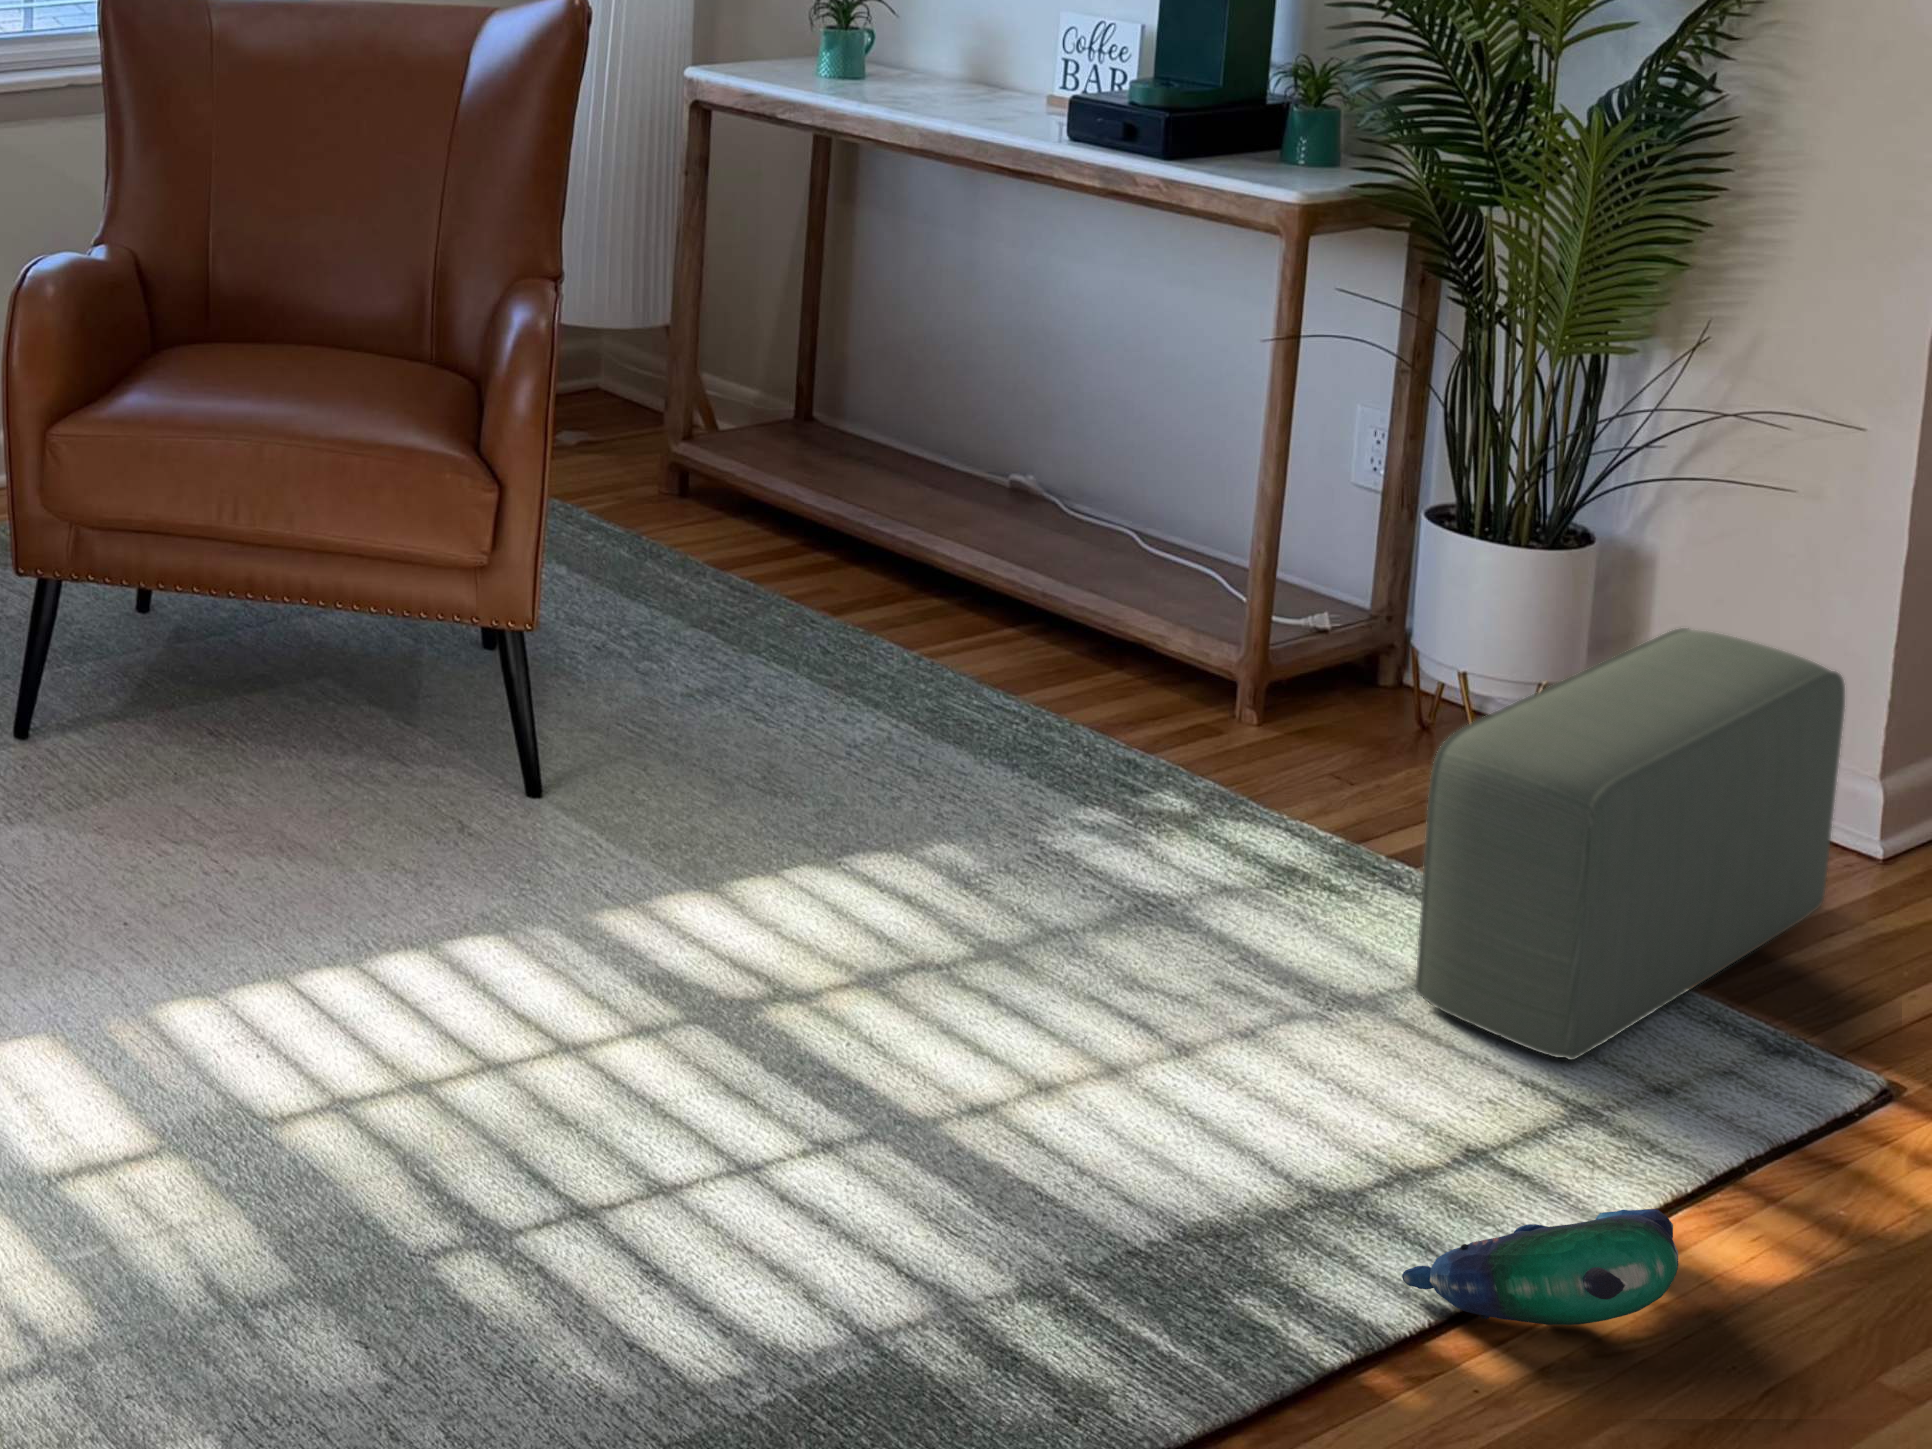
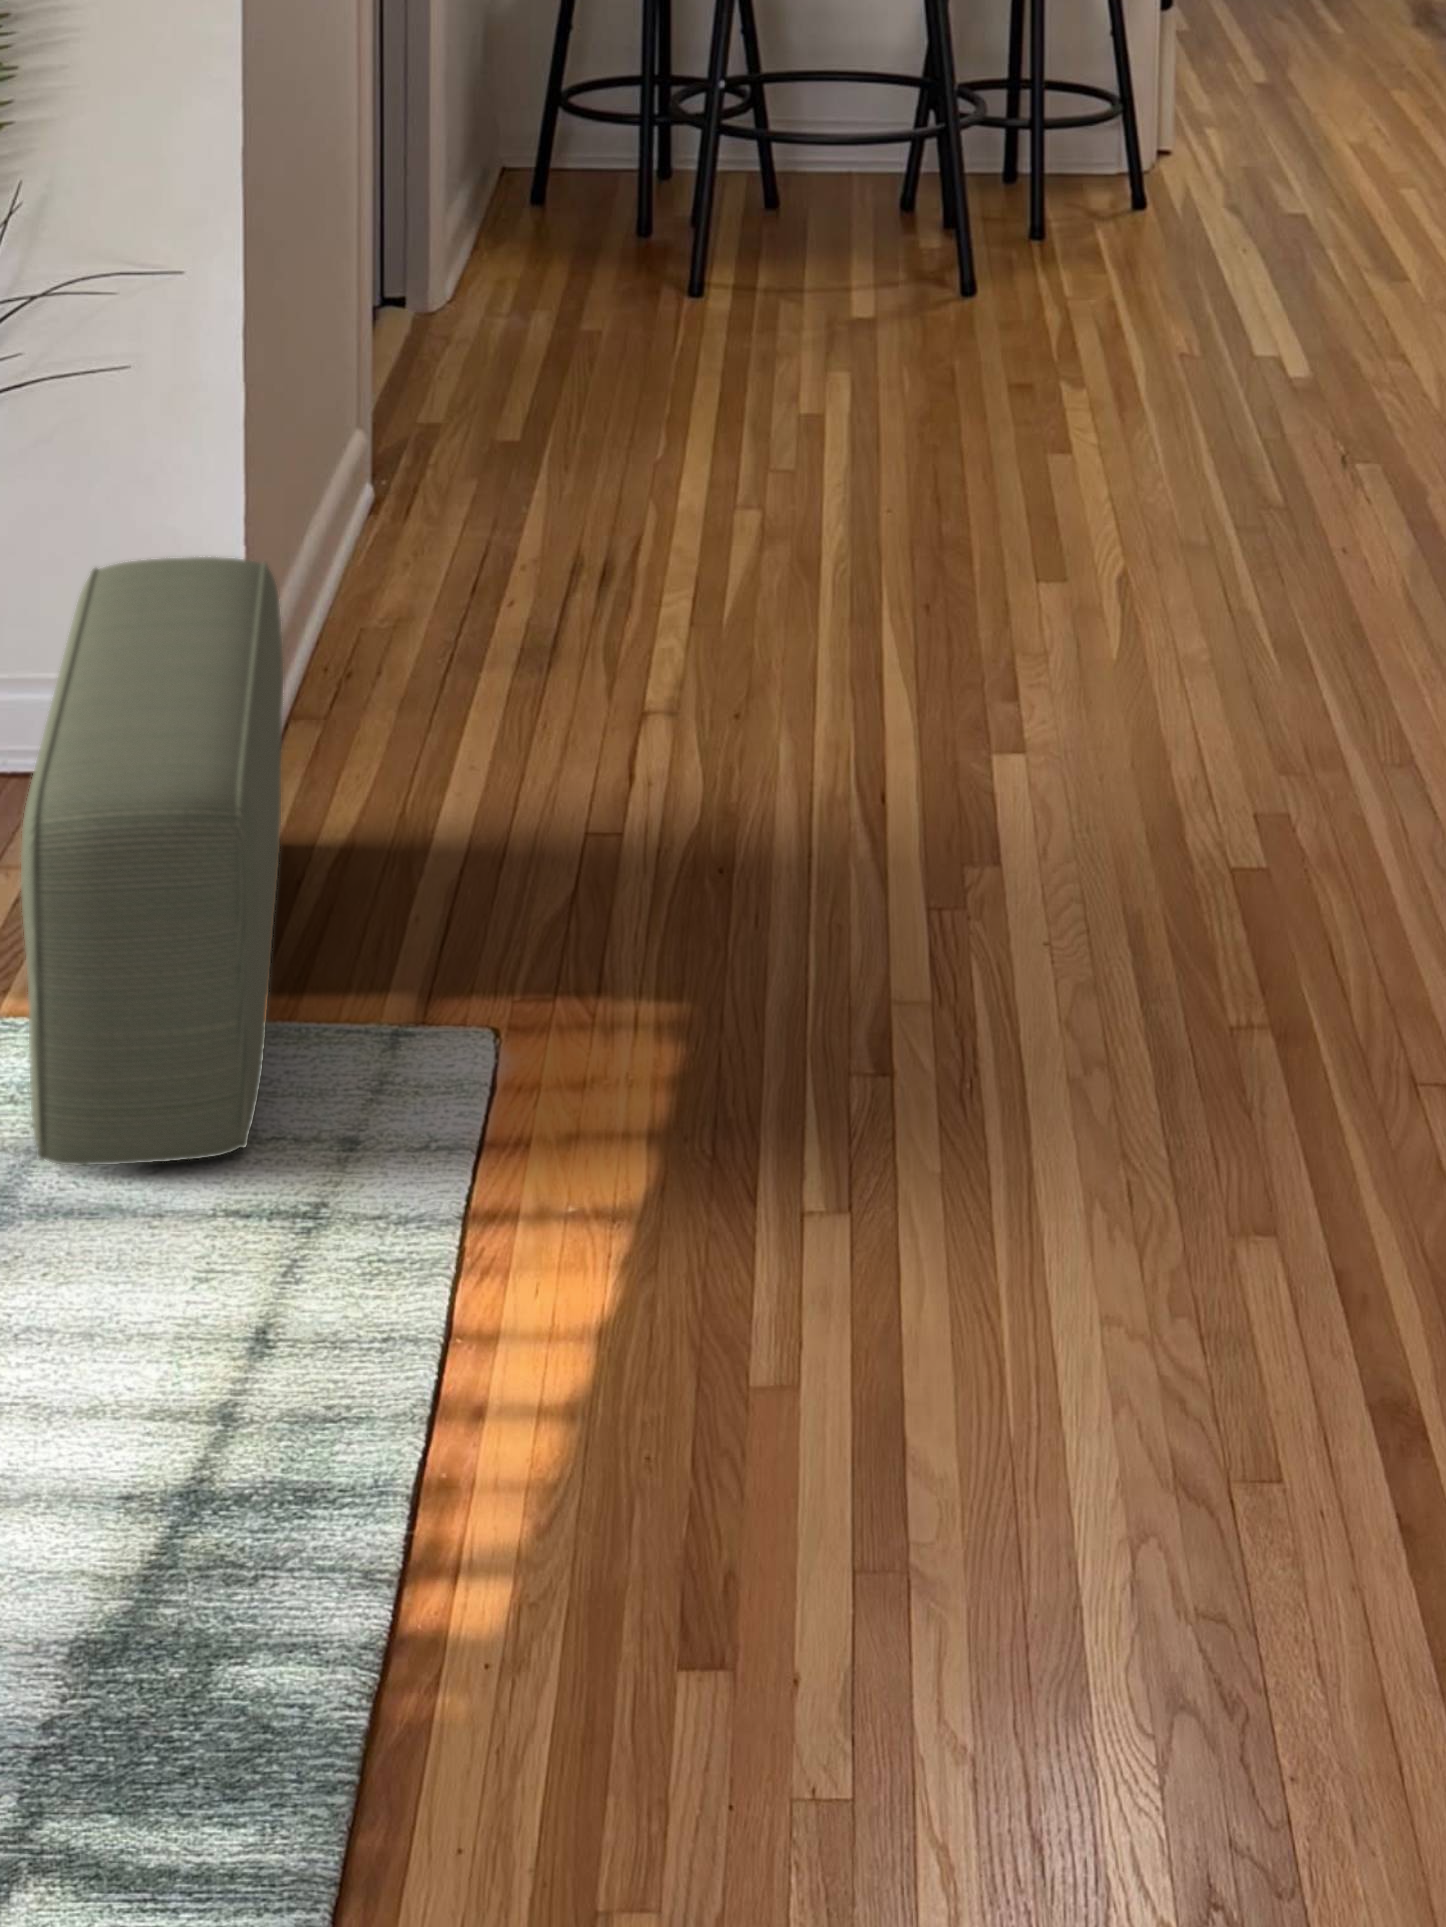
plush toy: present [1402,1209,1678,1325] -> none [358,1269,602,1532]

